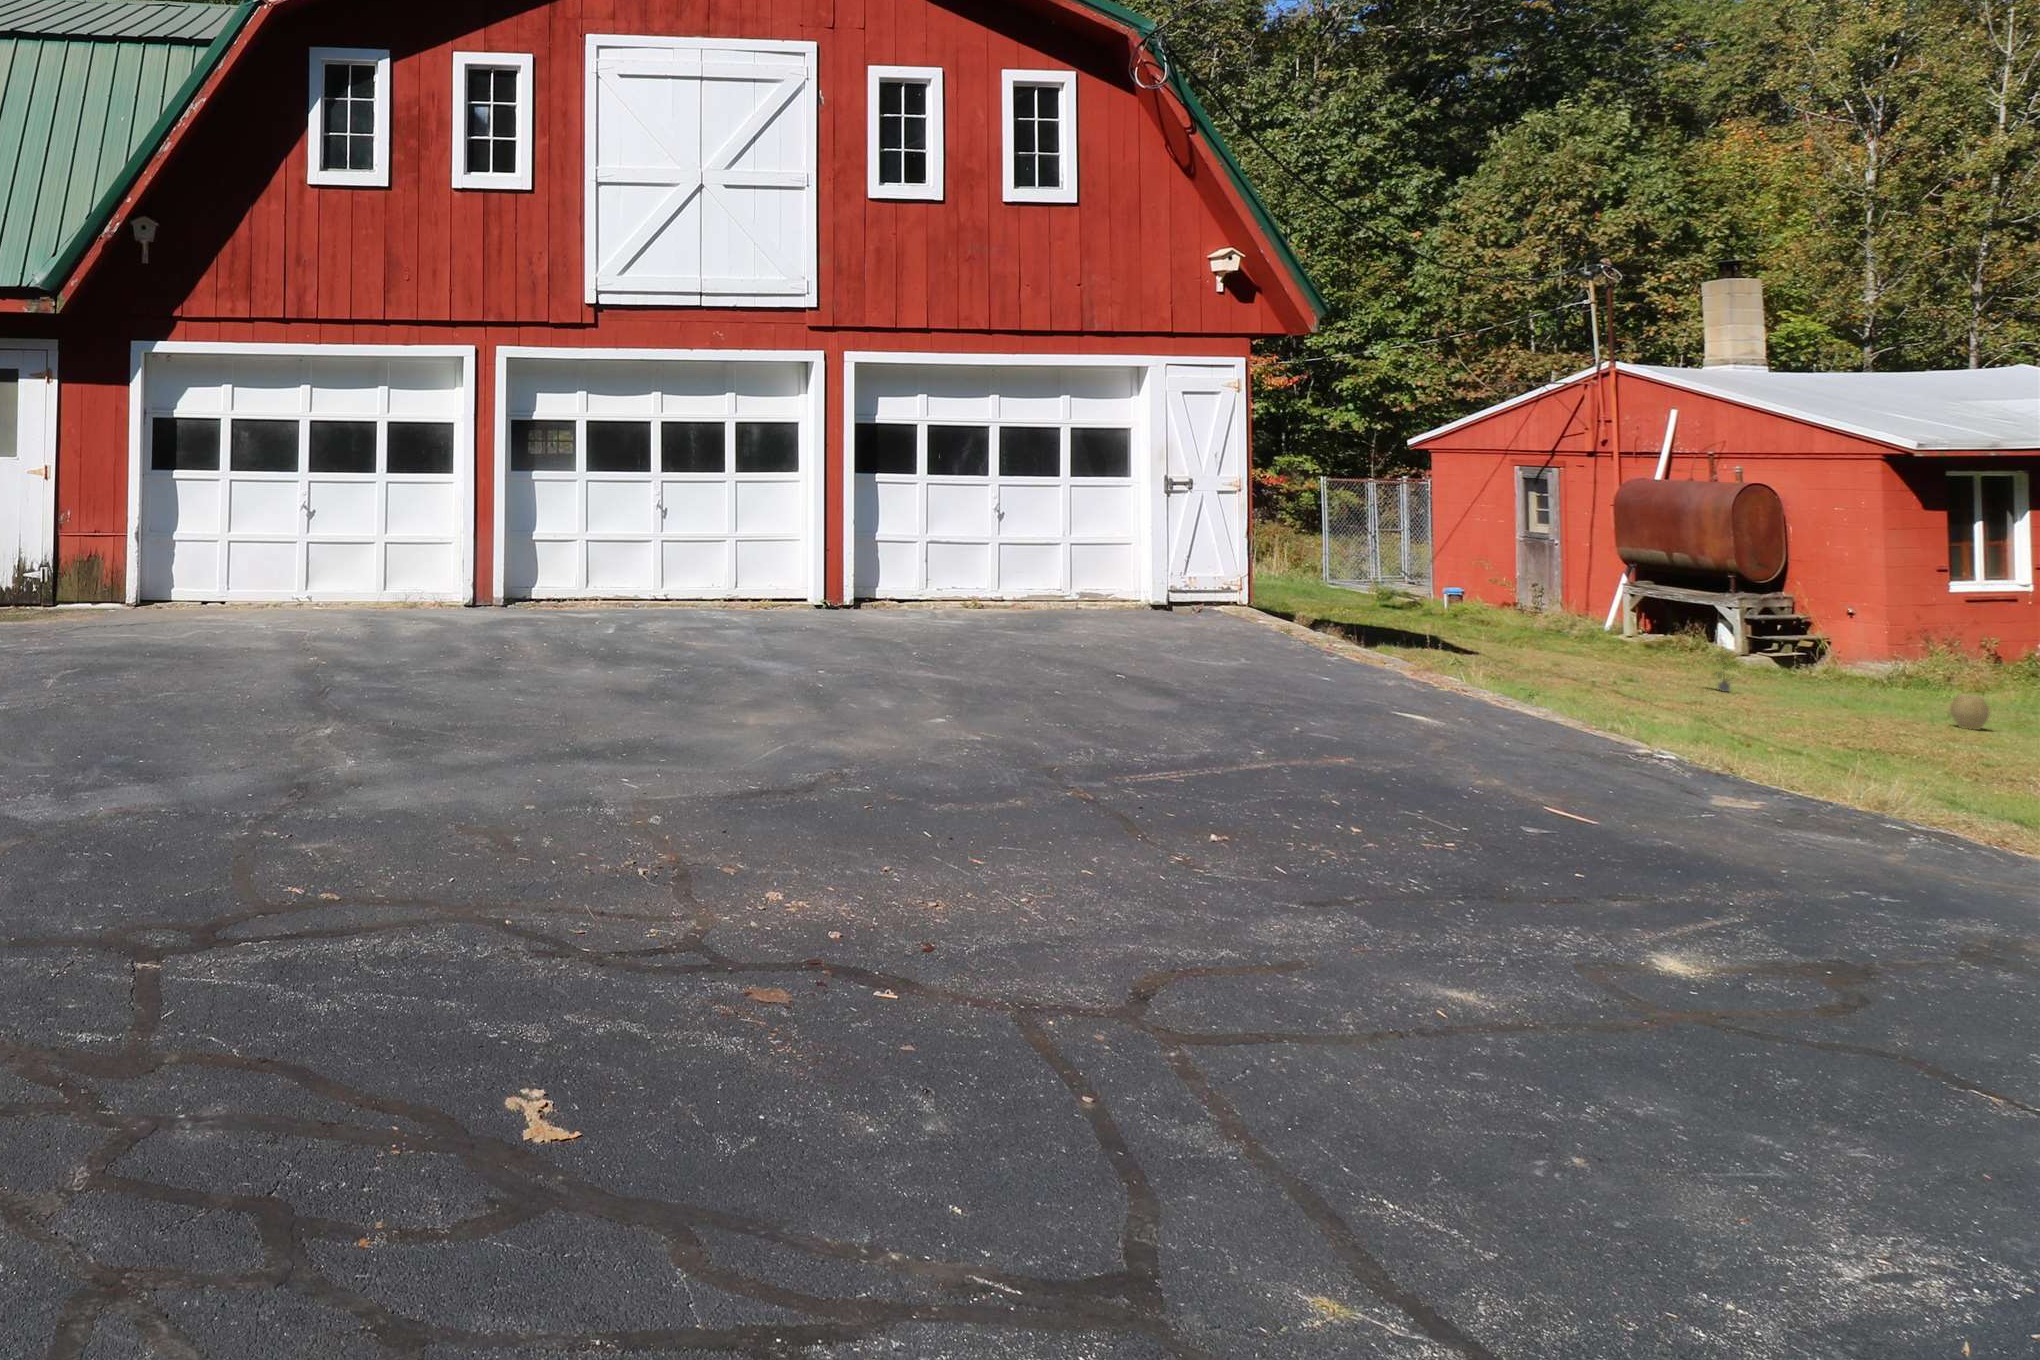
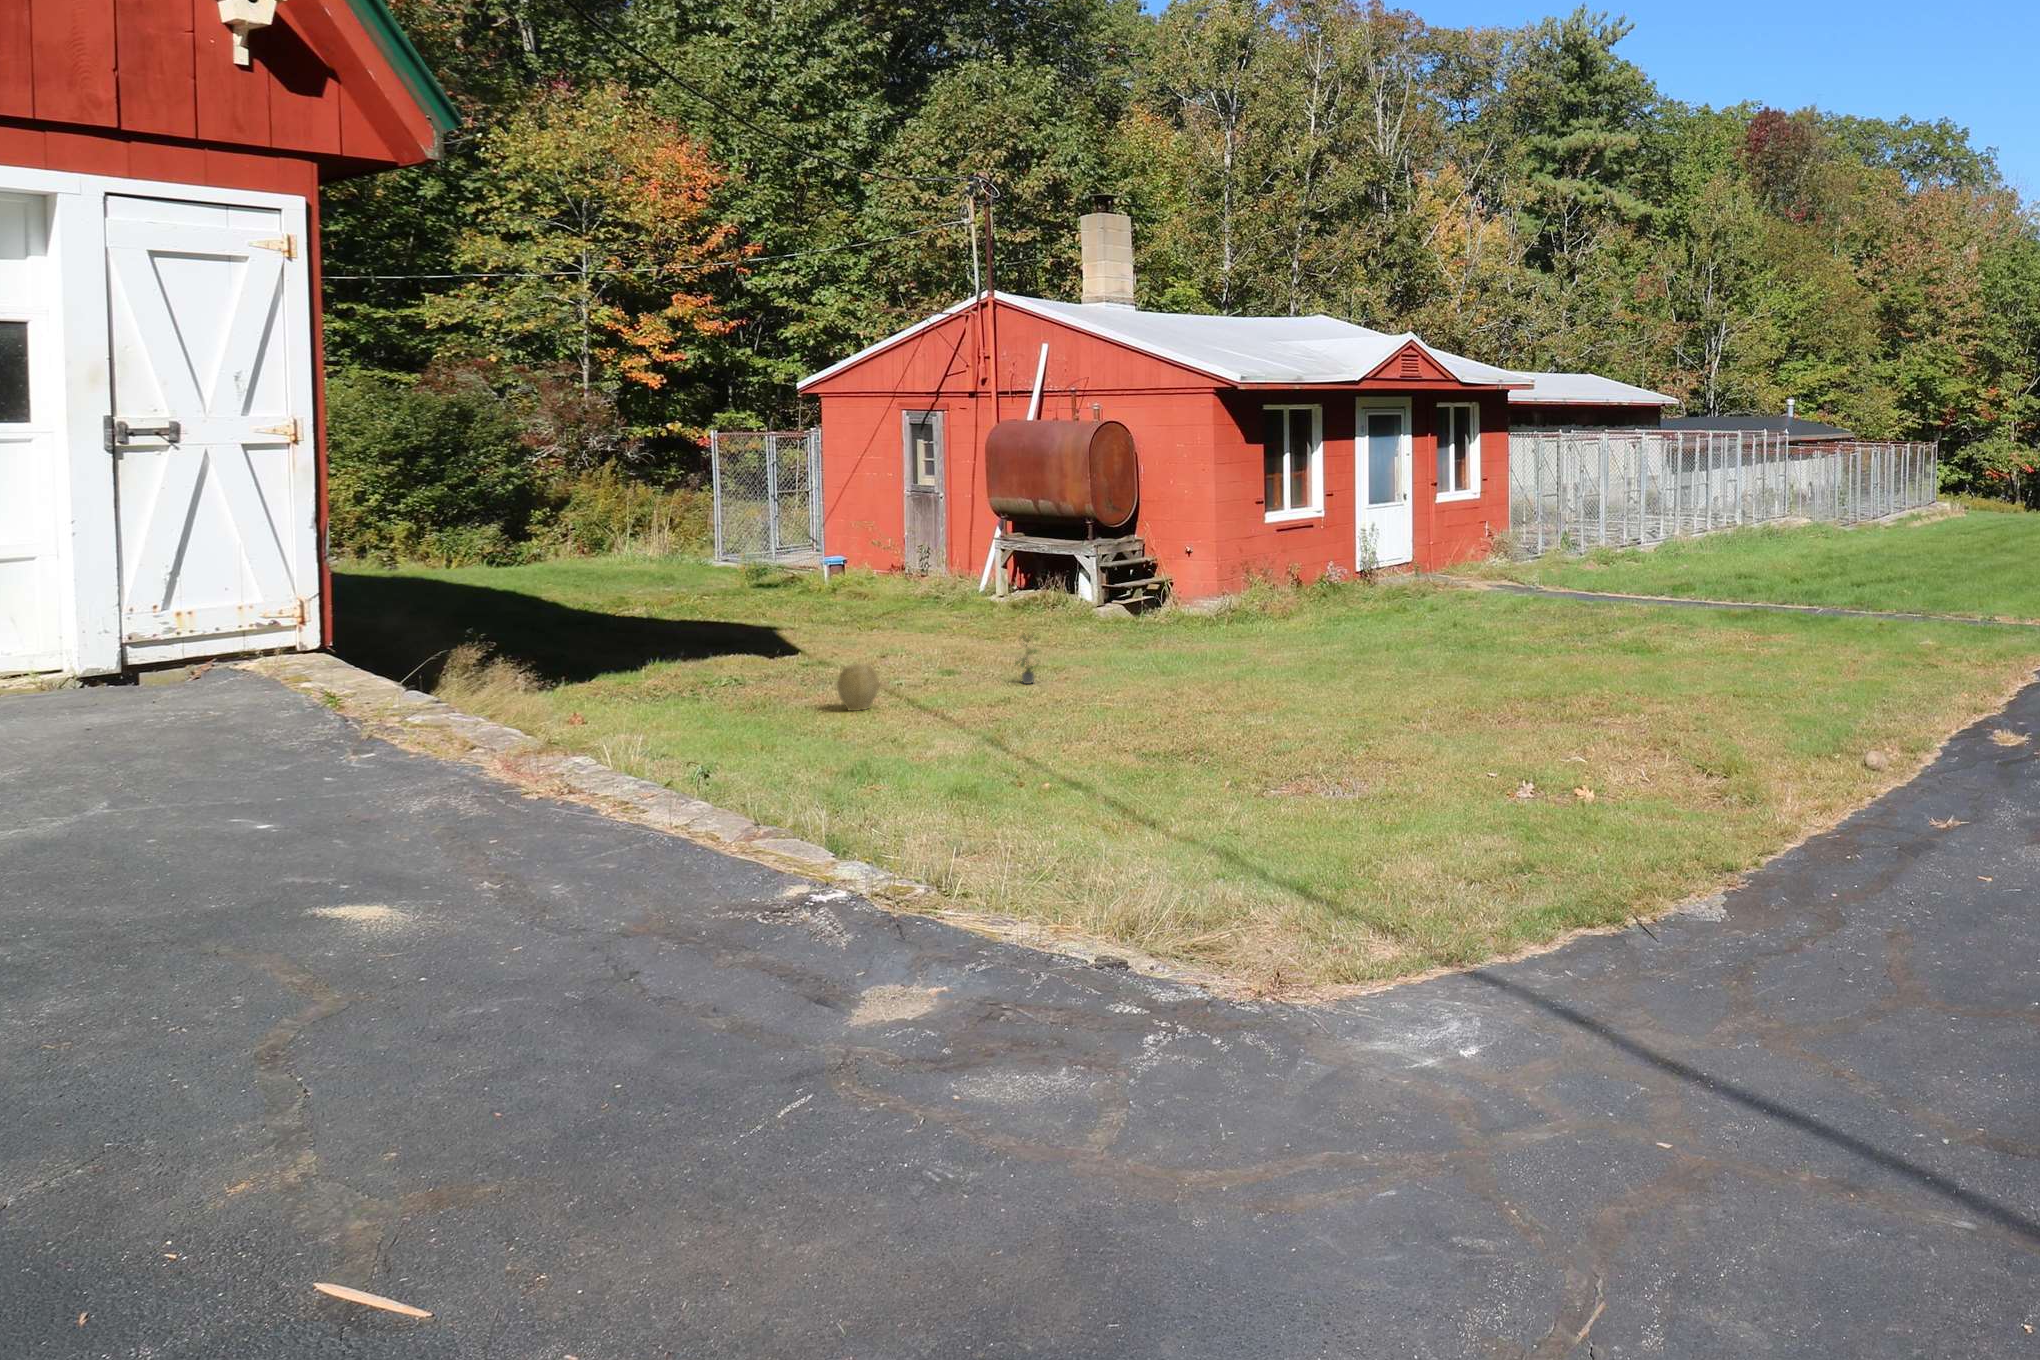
woven basket: present [1950,694,1989,730] -> present [837,664,879,711]

